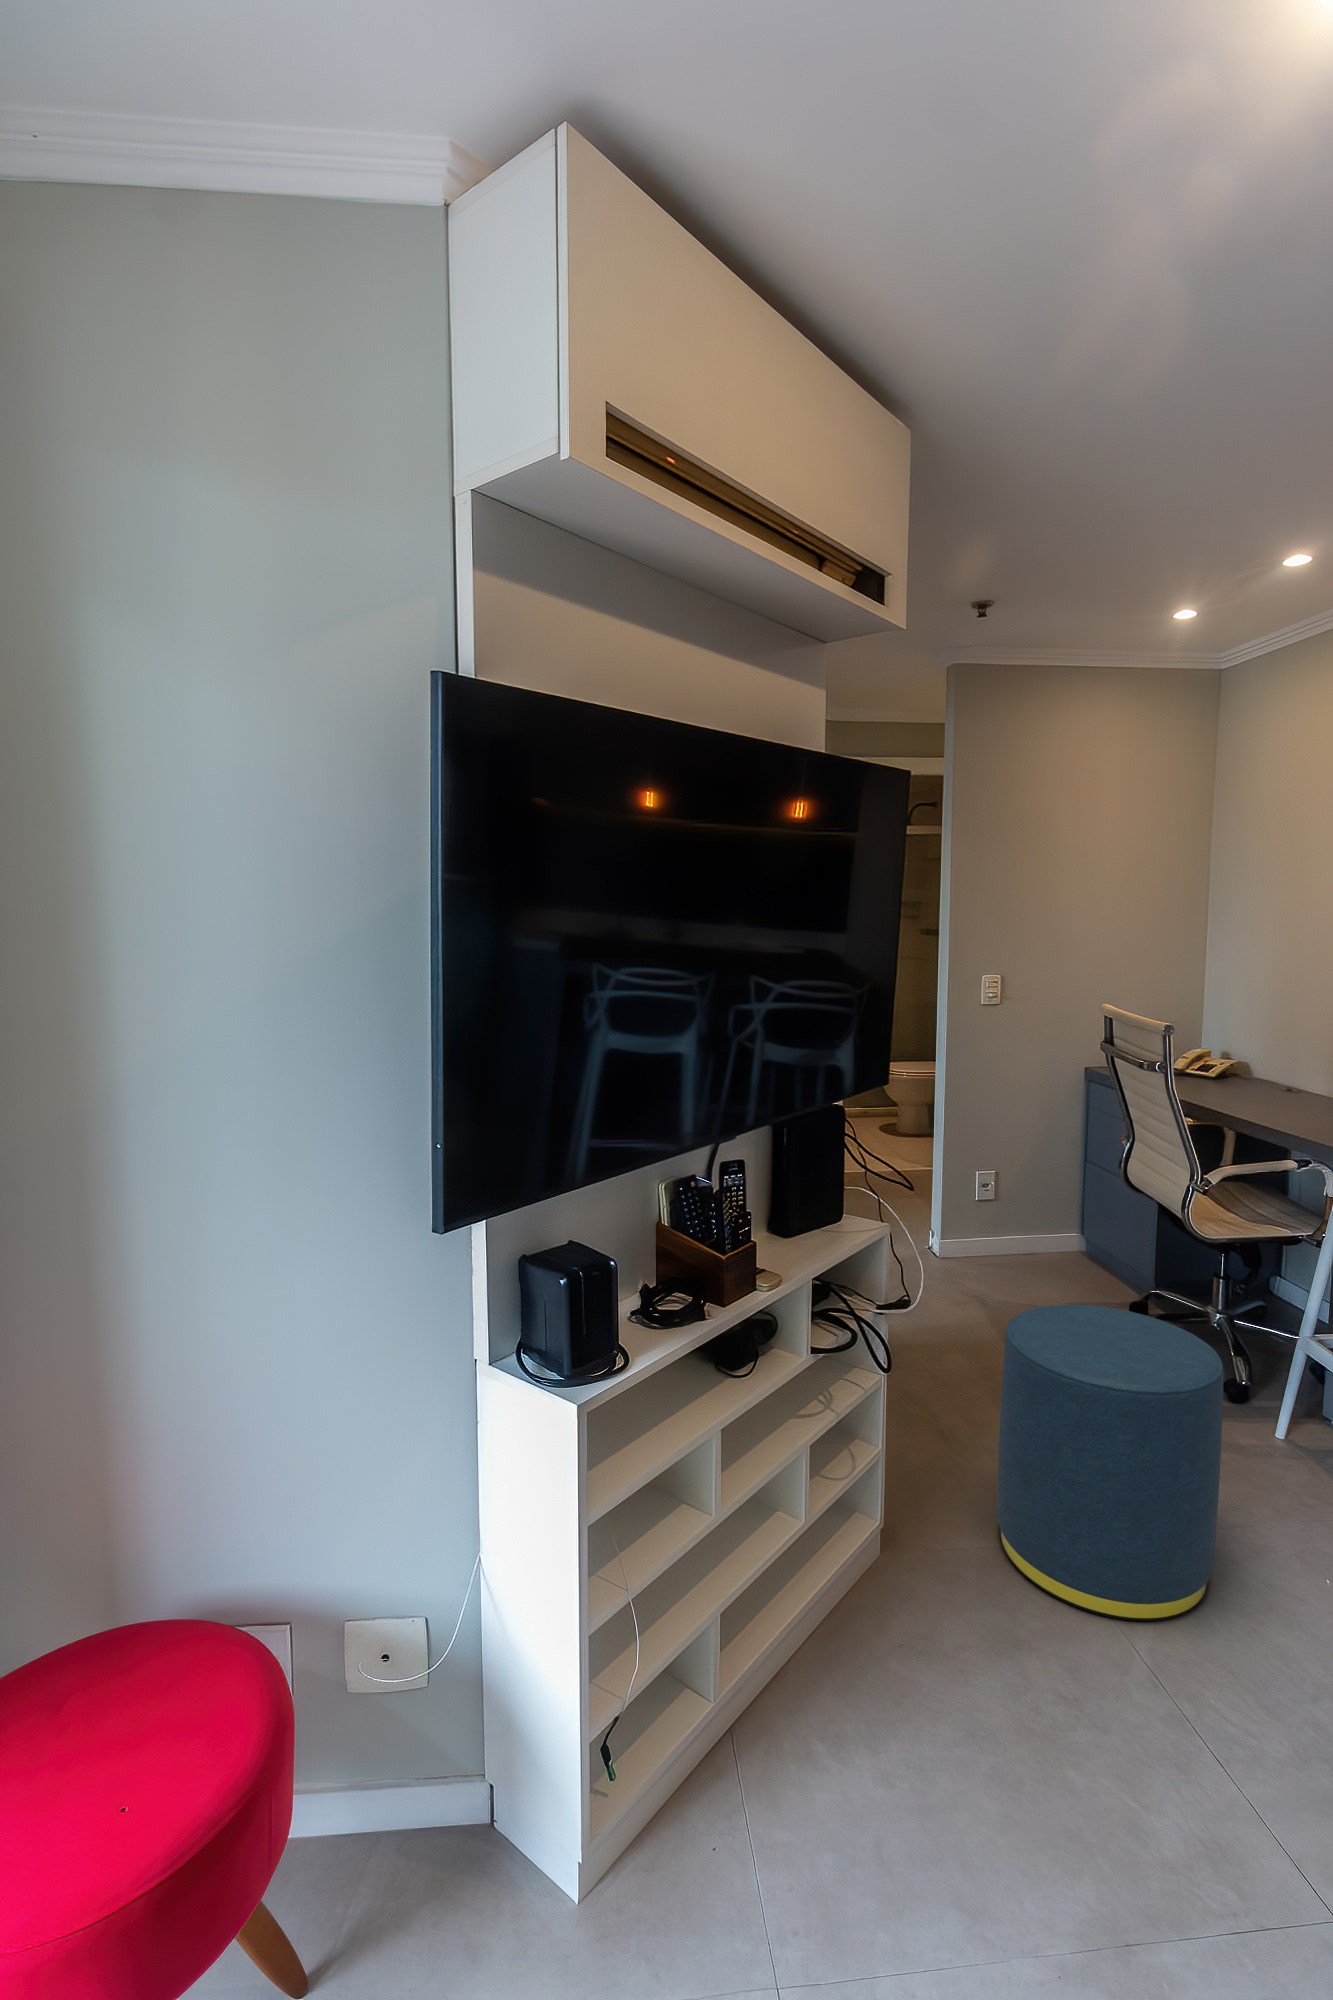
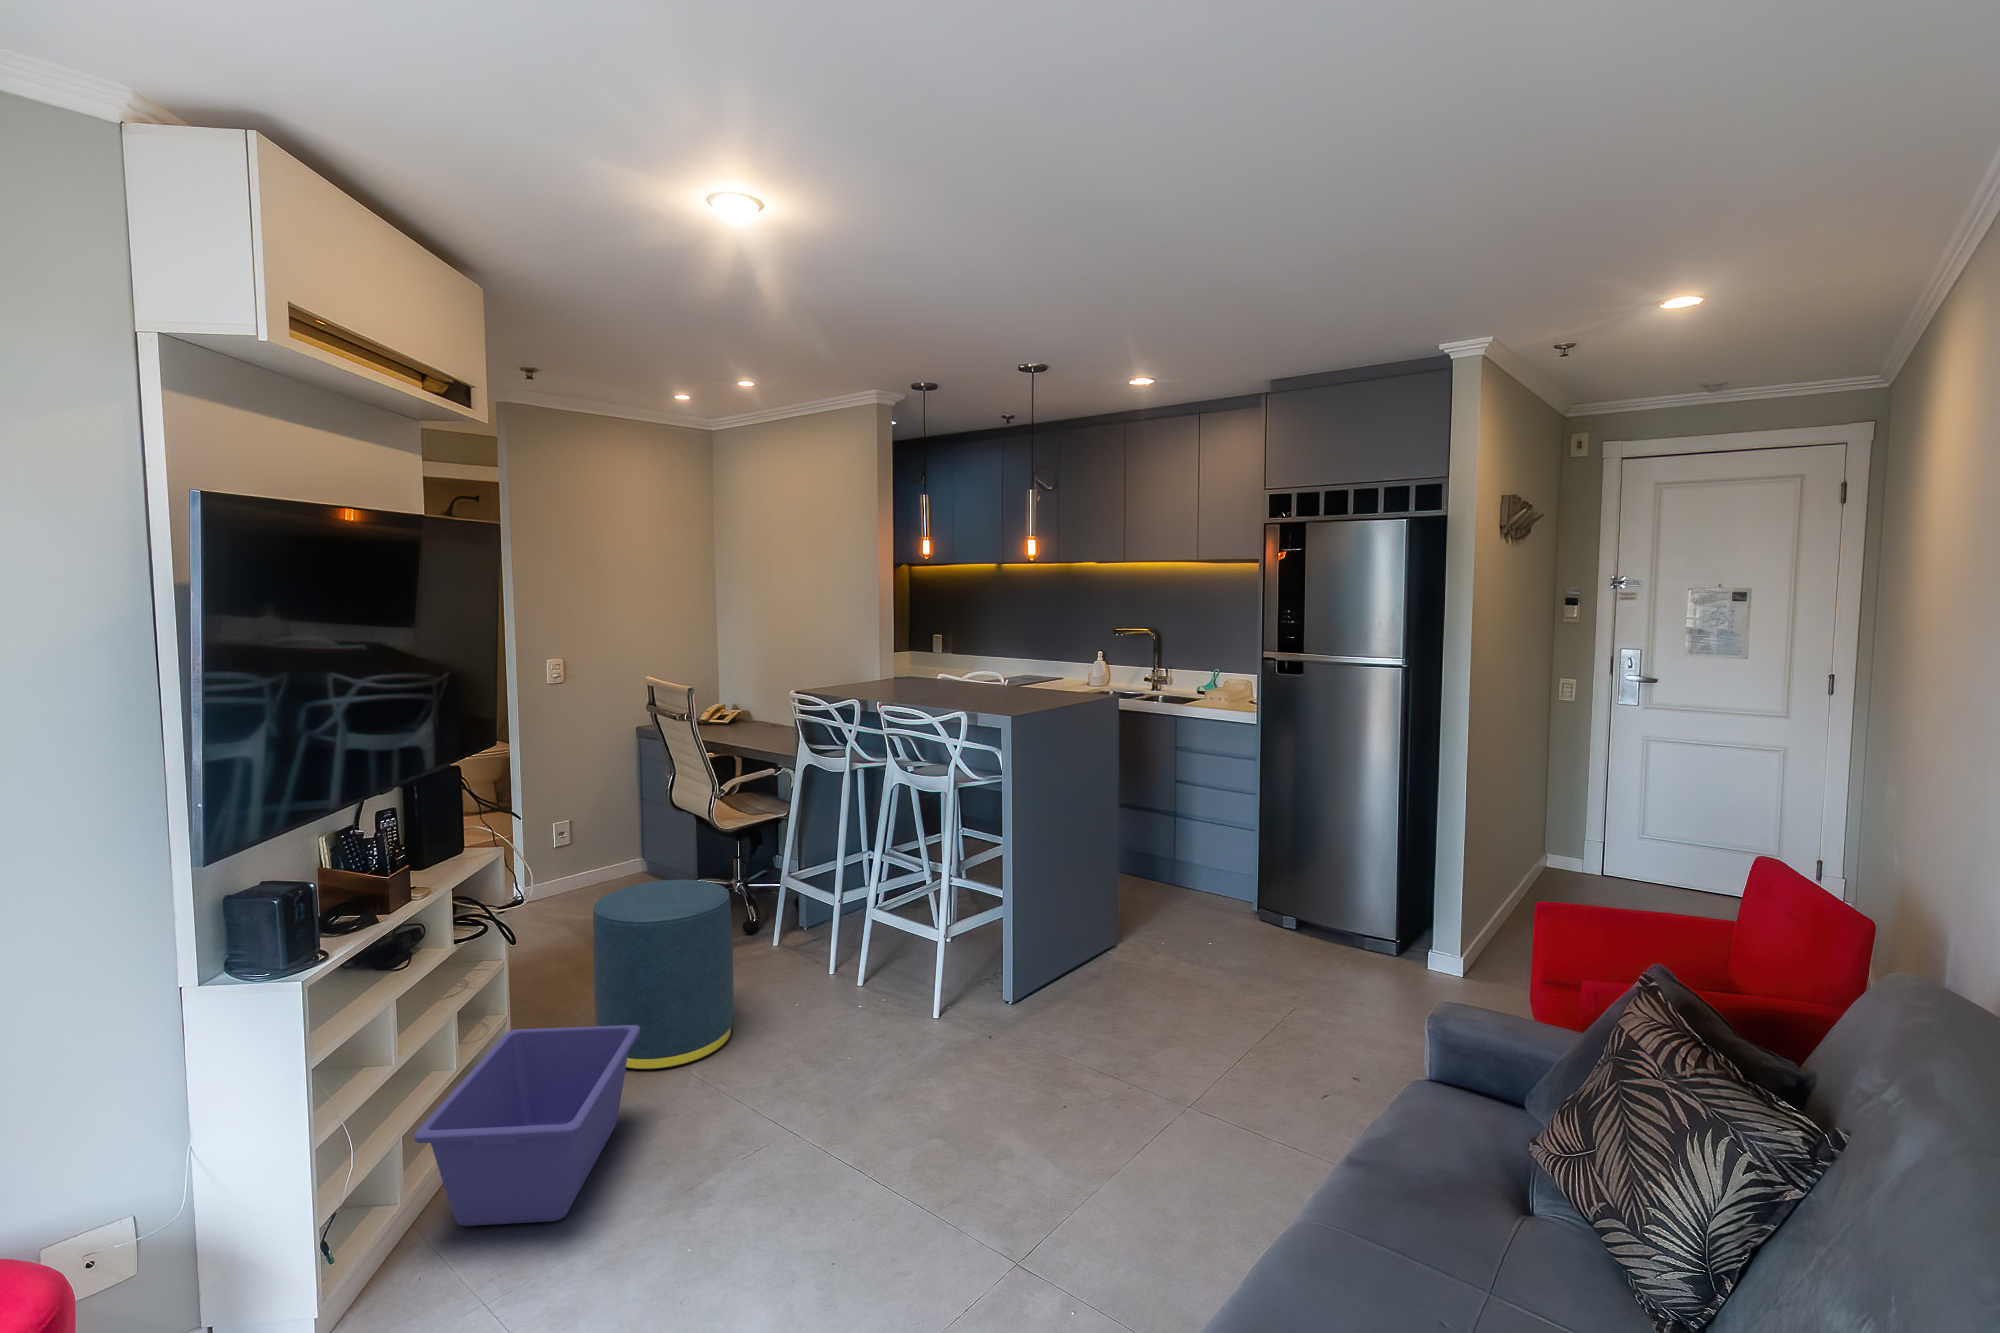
storage bin: none [729,1484,1062,1860] -> present [414,1025,640,1226]

